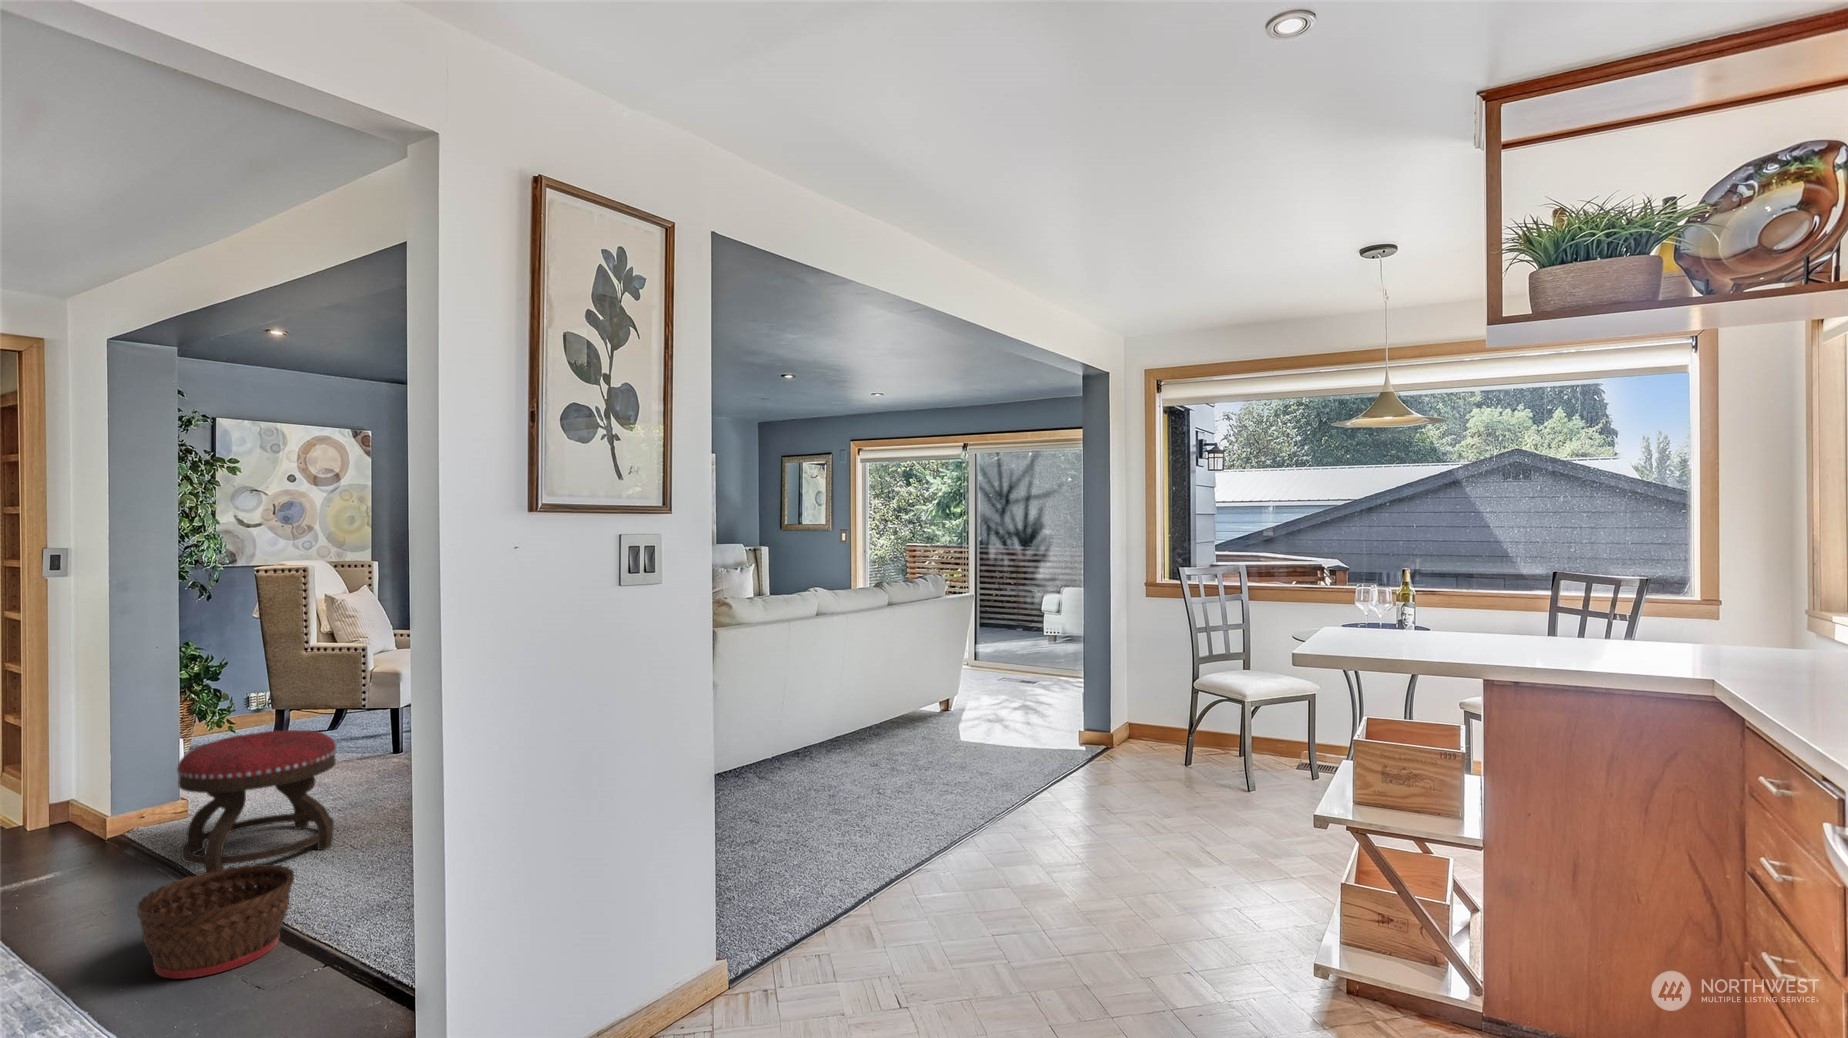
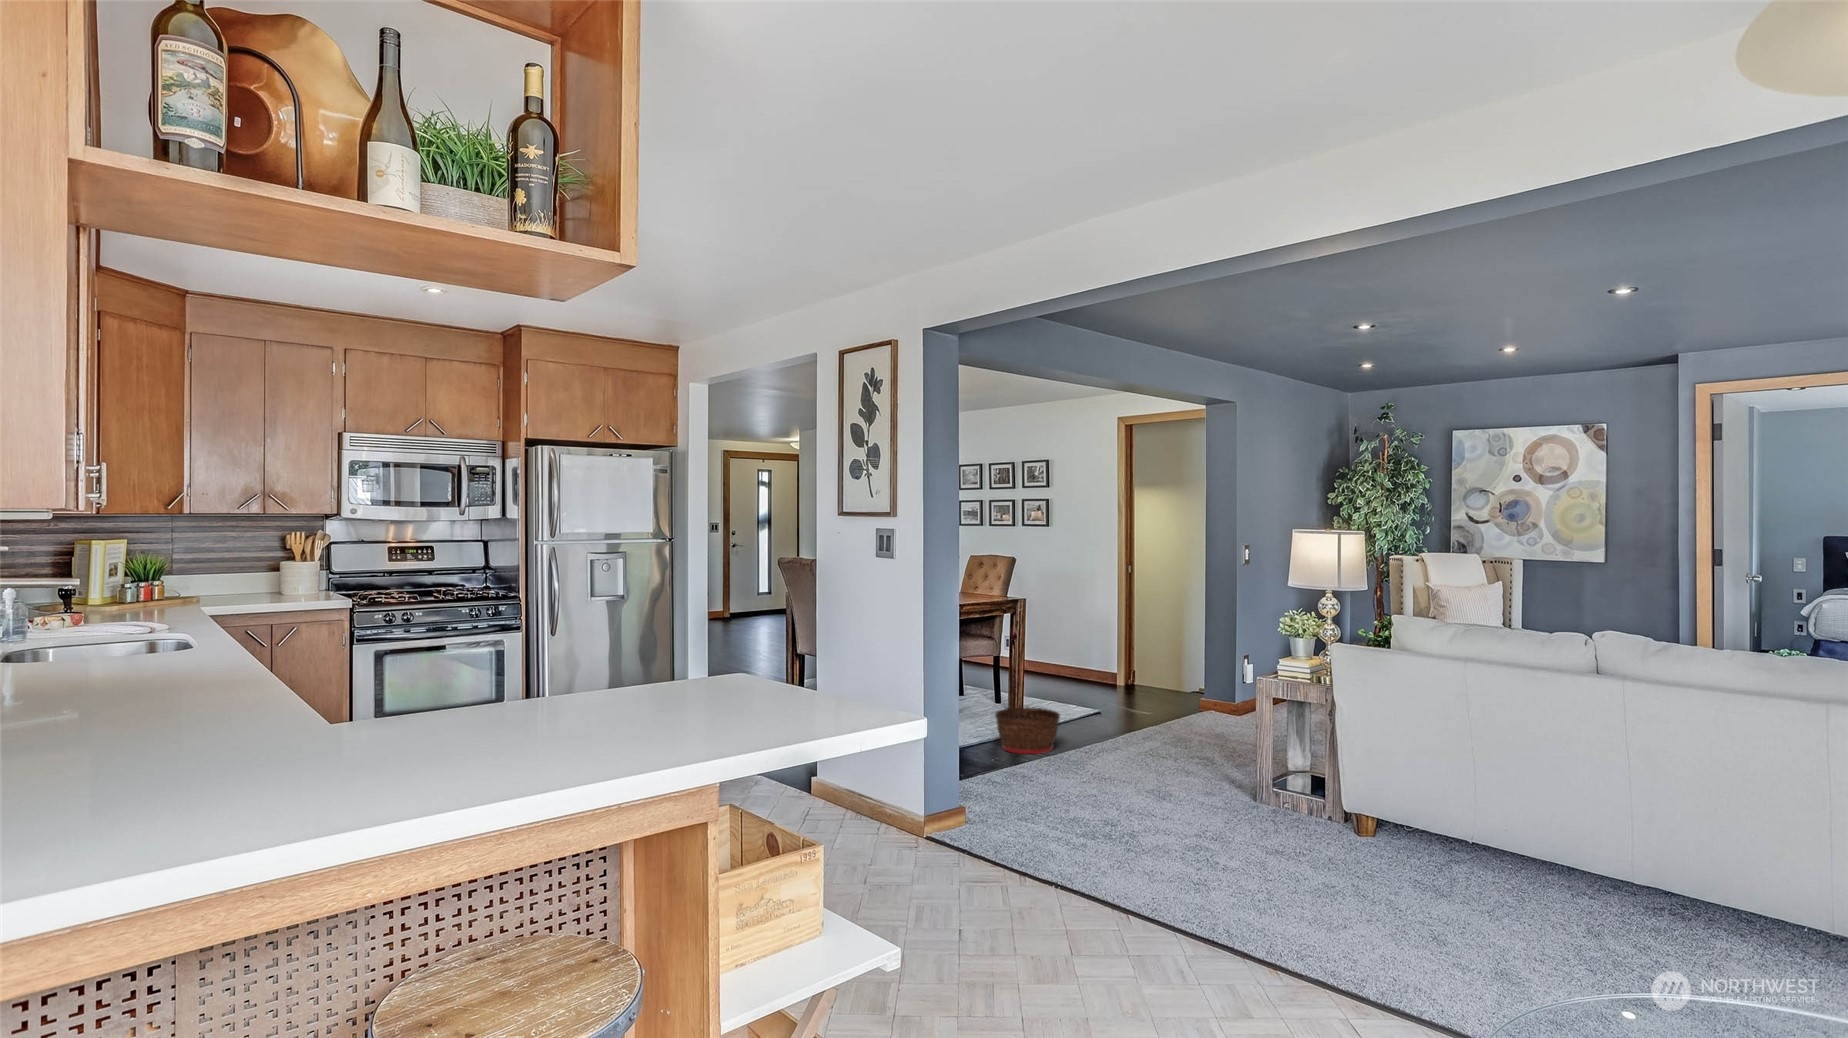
ottoman: present [177,730,336,873] -> none [1131,661,1223,747]

